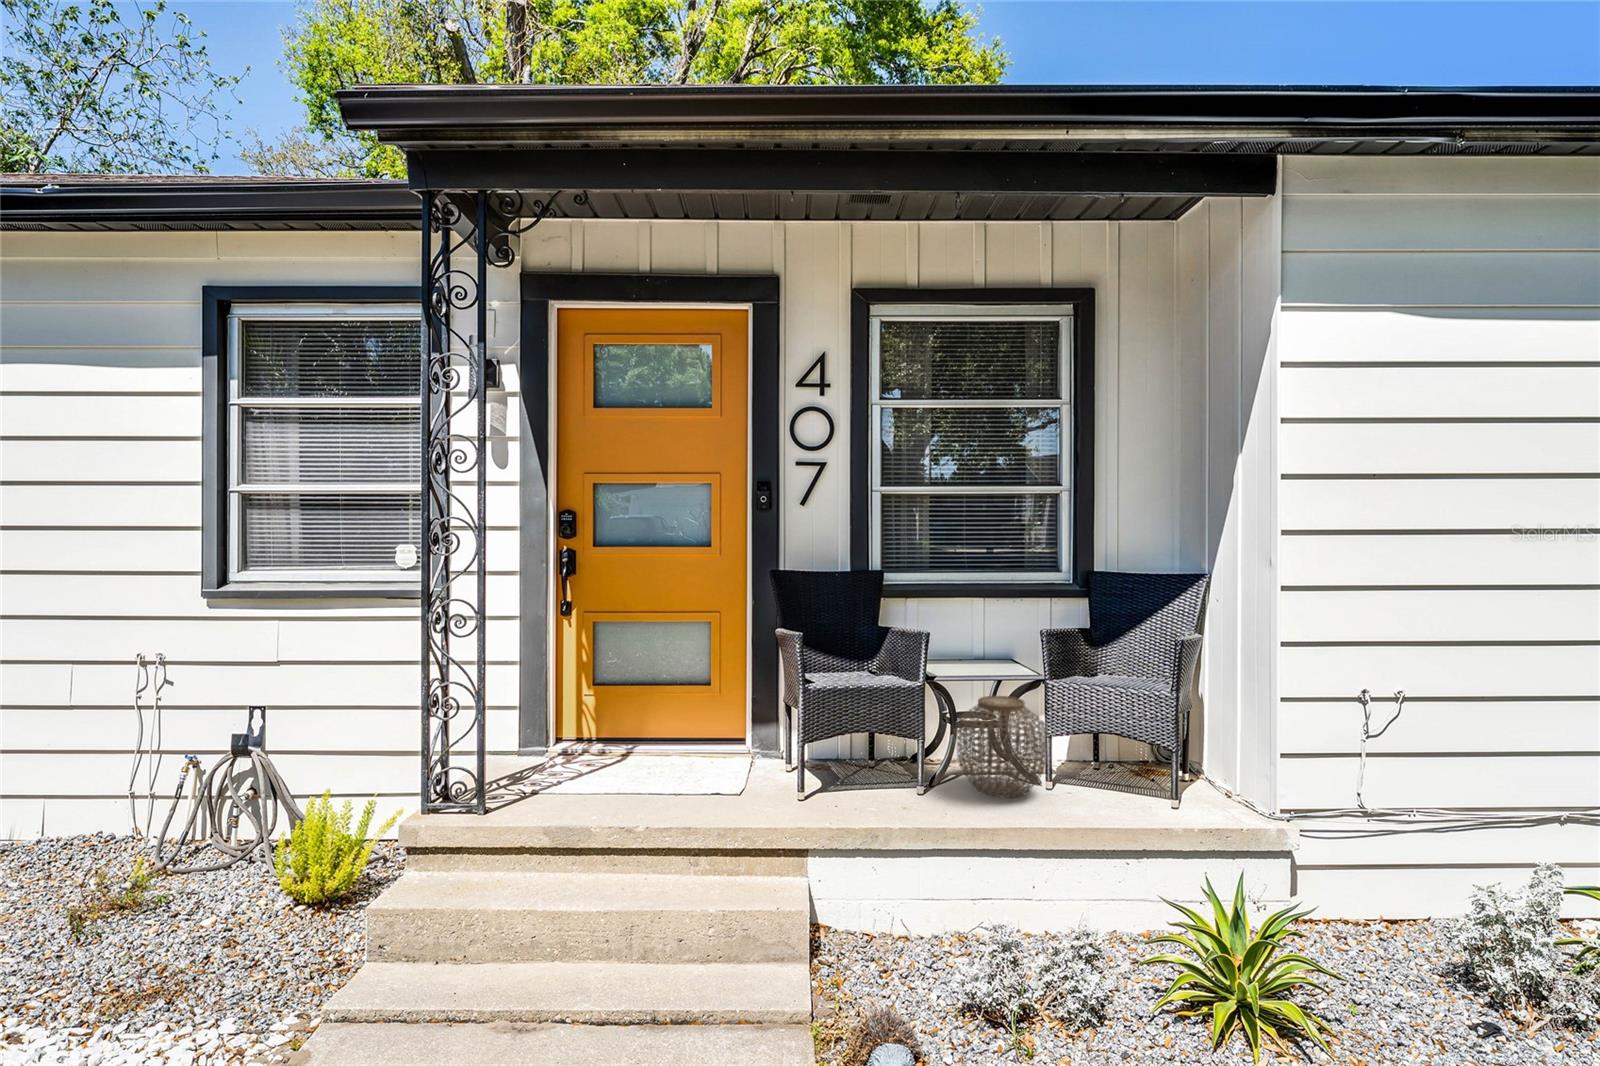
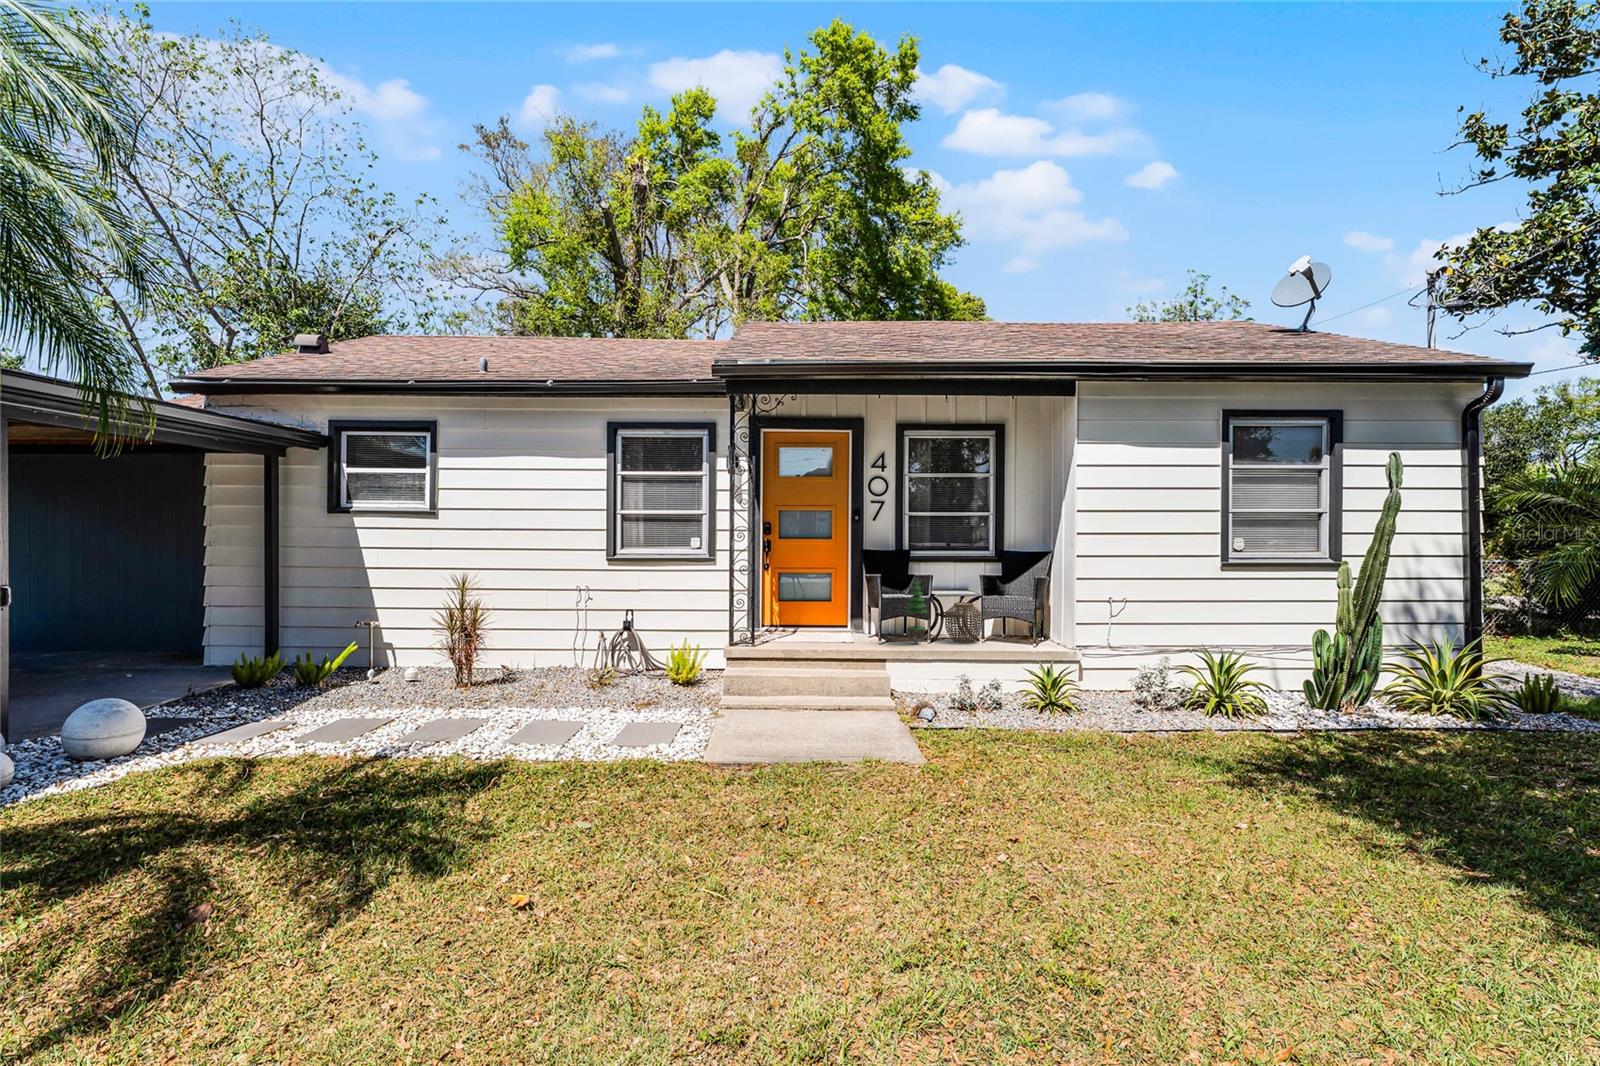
potted tree: none [855,640,913,801] -> present [906,580,927,643]

